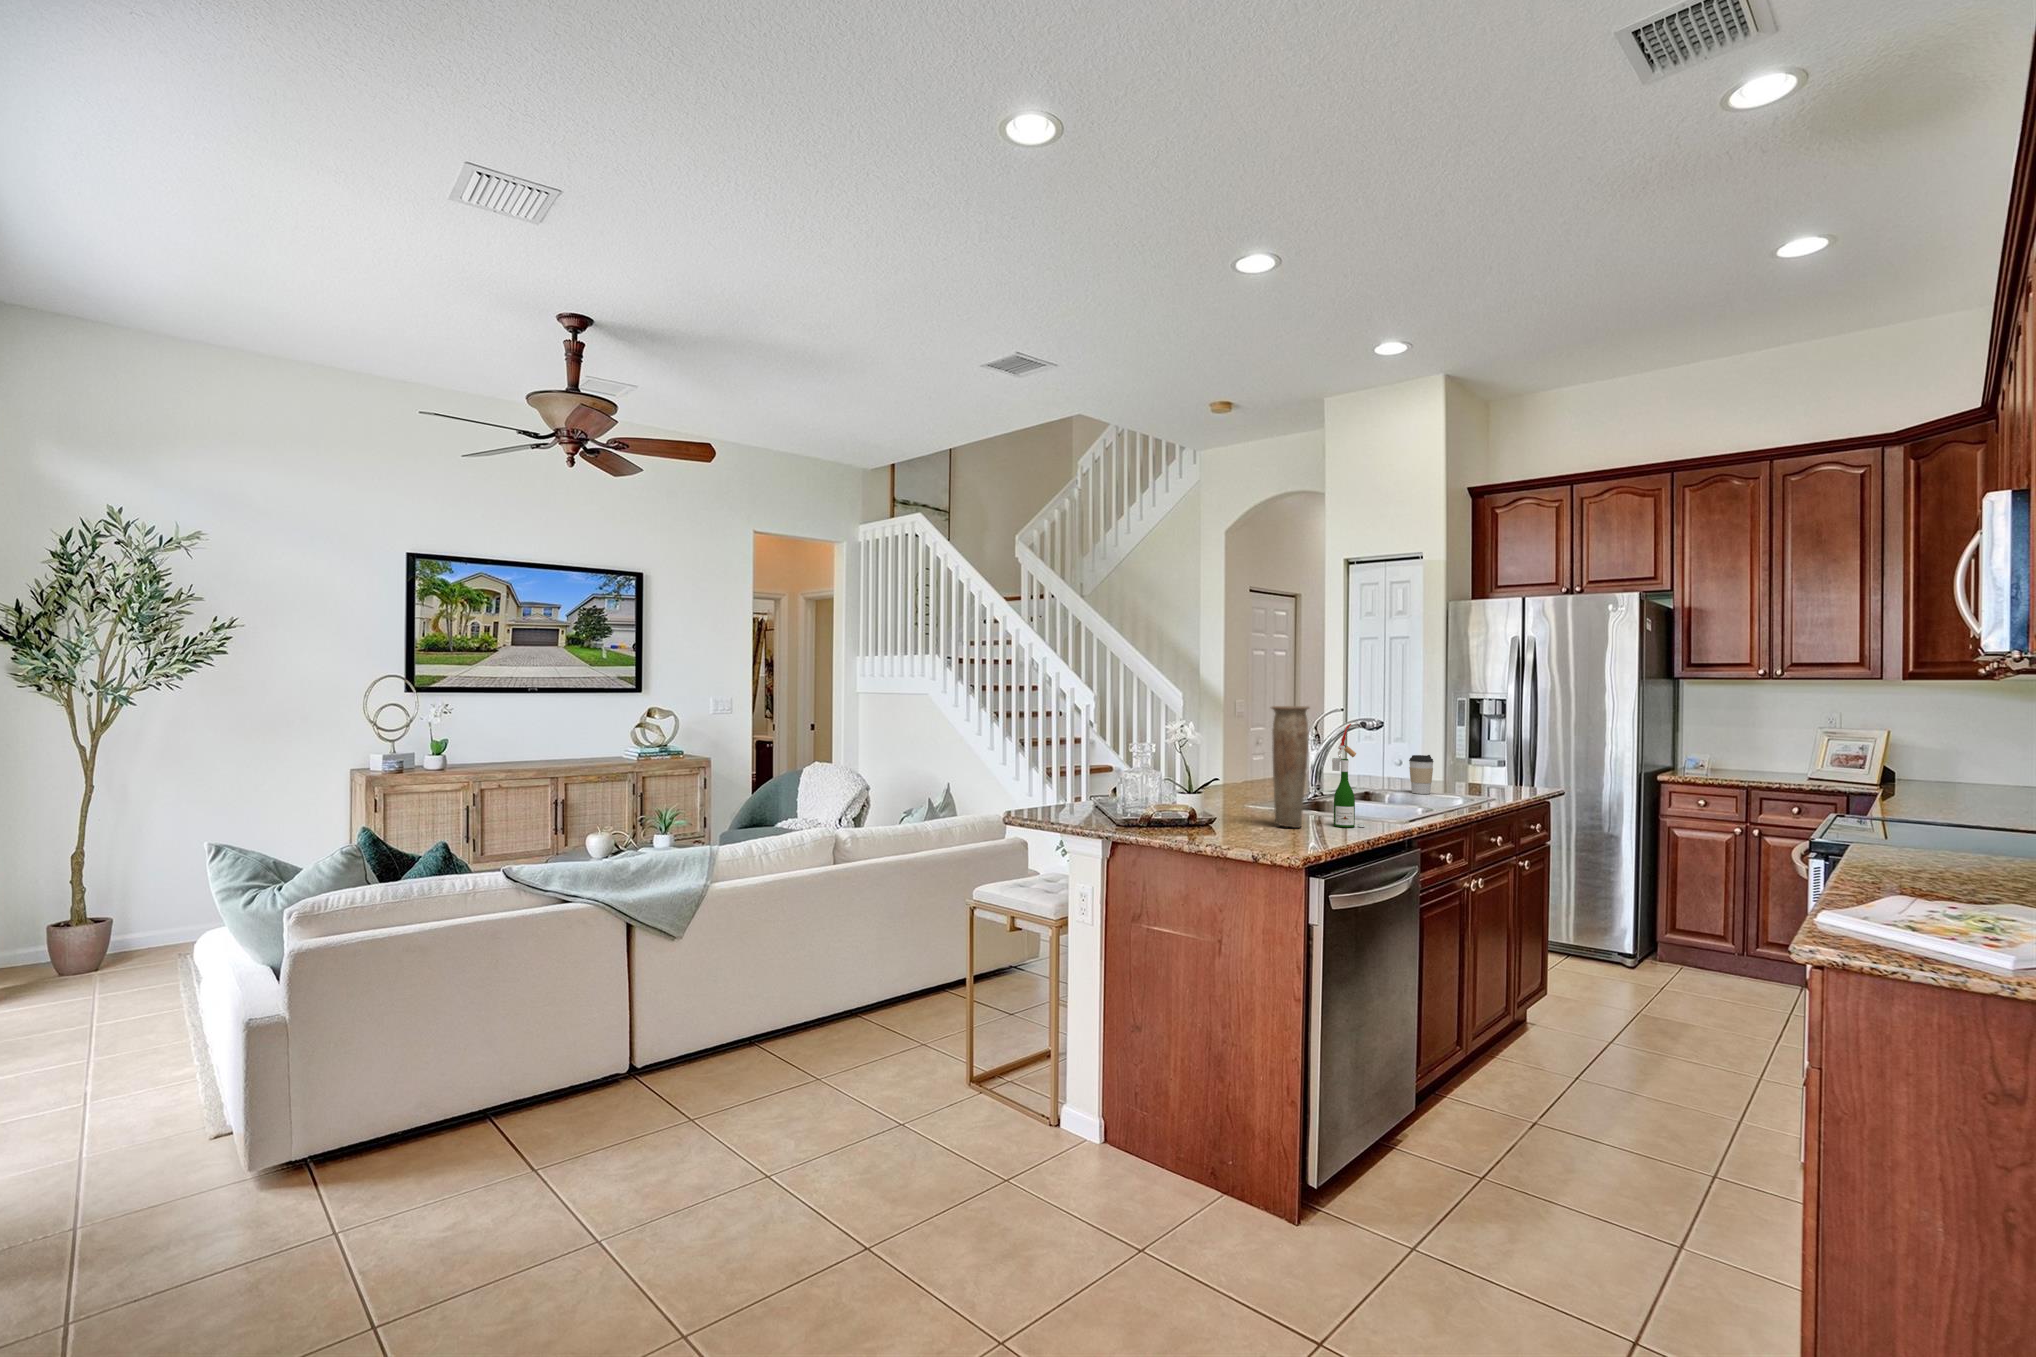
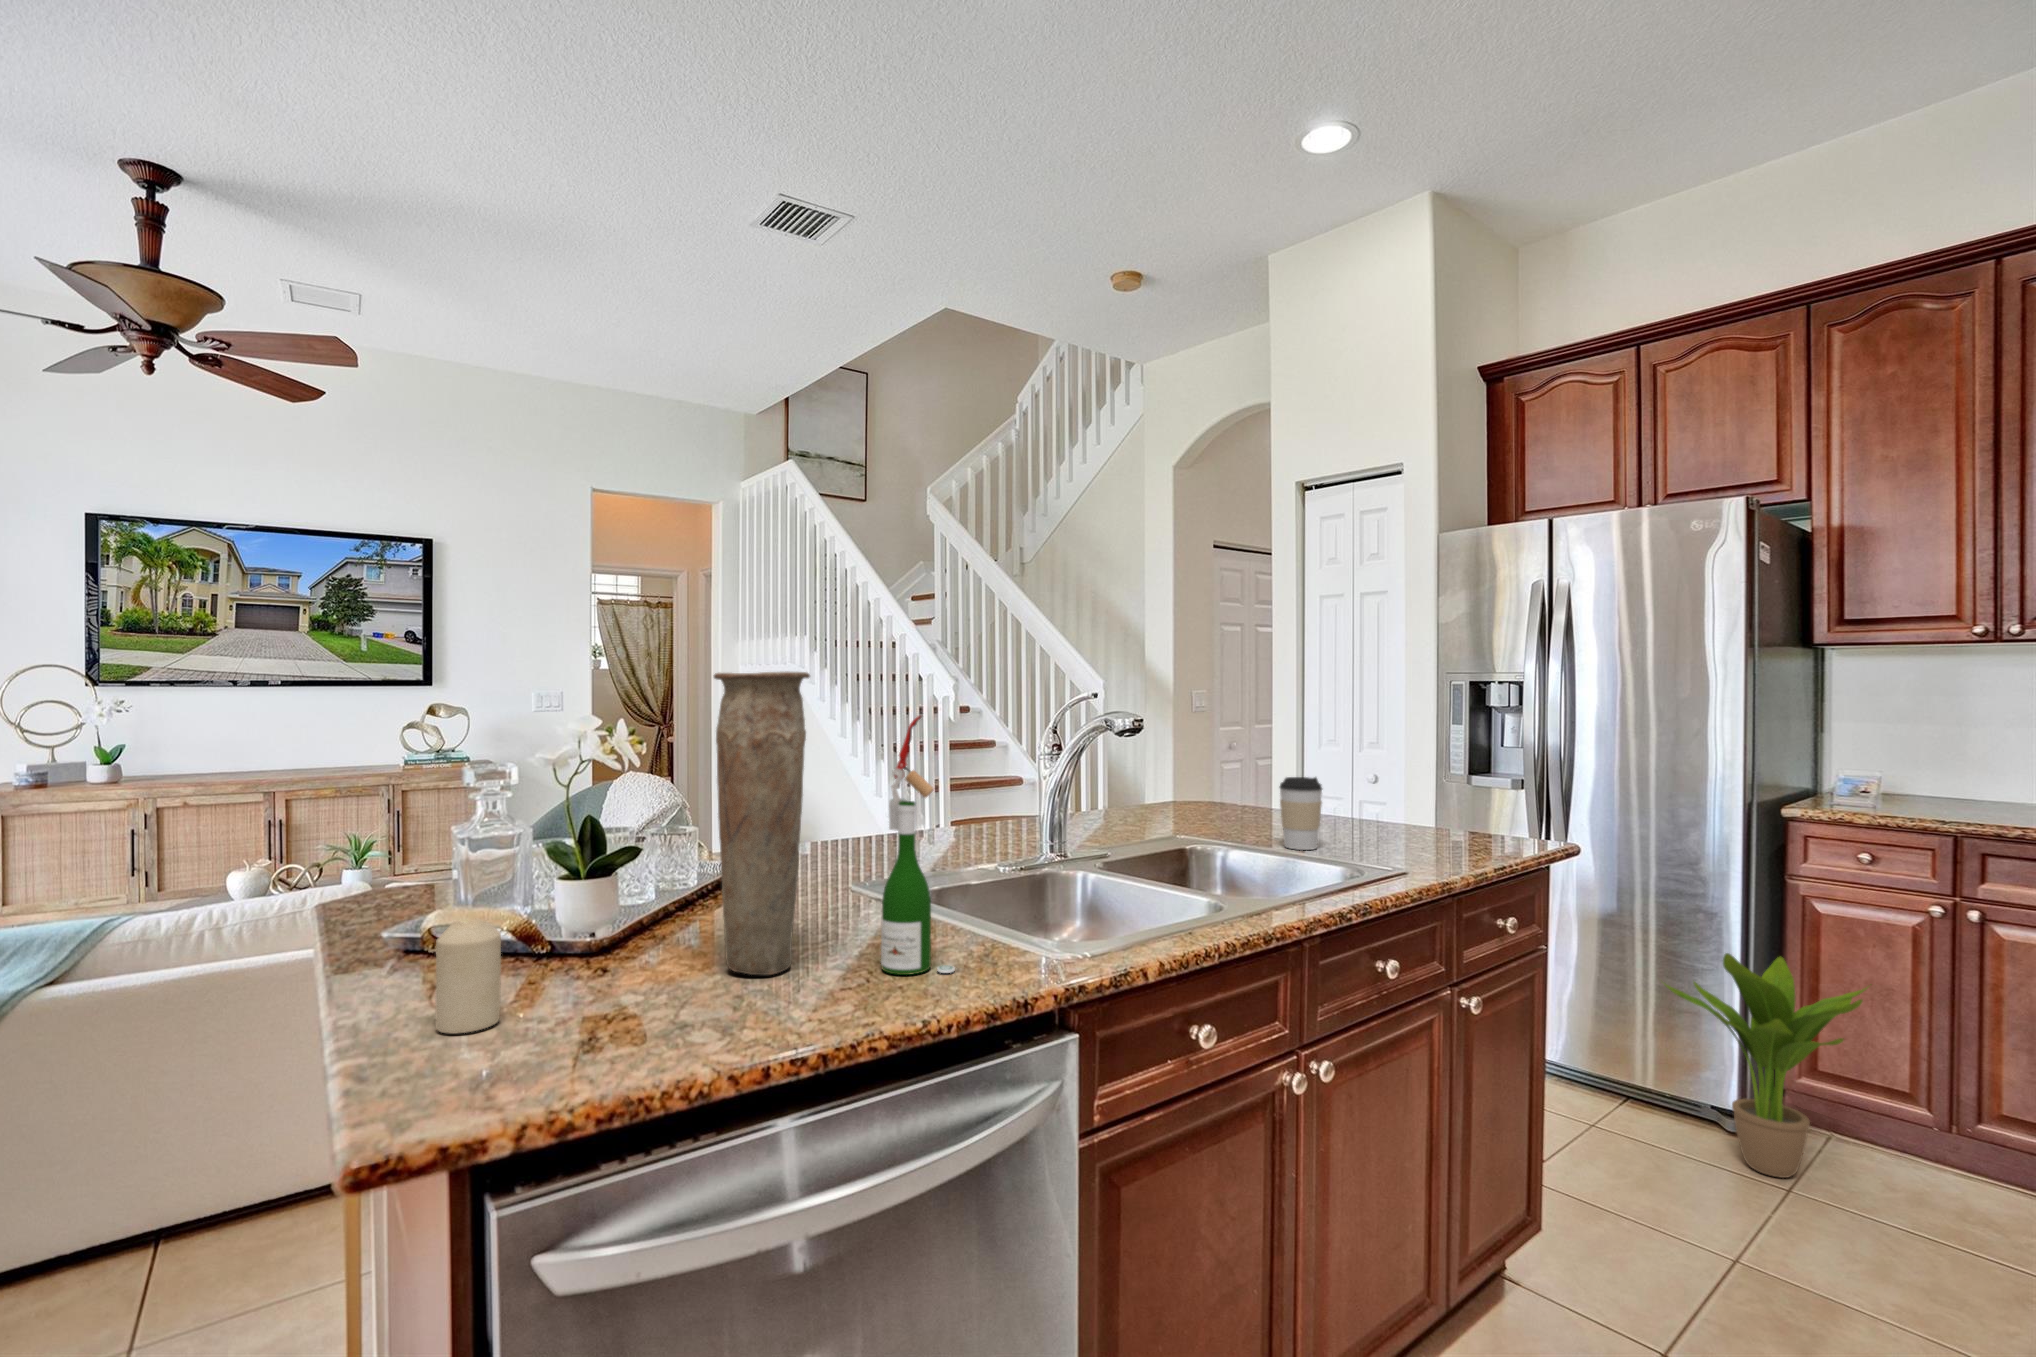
candle: none [1223,799,1244,838] -> present [435,919,501,1034]
potted plant: none [1589,856,1704,984] -> present [1665,953,1871,1178]

